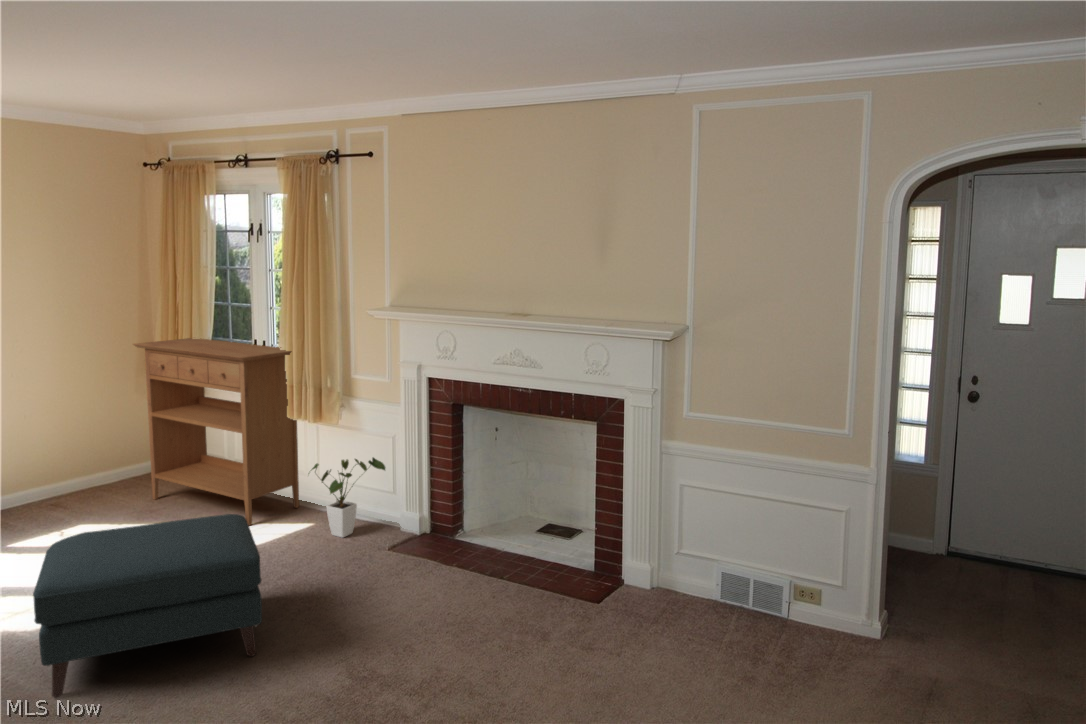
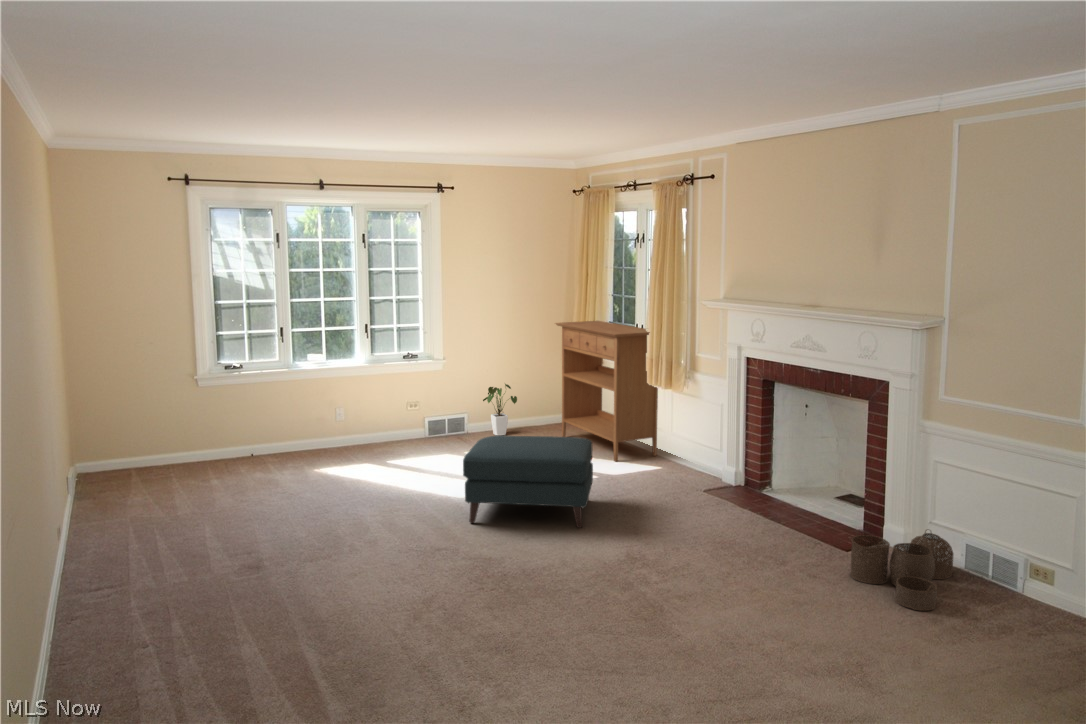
house plant: present [312,458,385,538] -> present [483,384,517,435]
woven basket: none [626,564,740,673] -> present [850,530,953,611]

